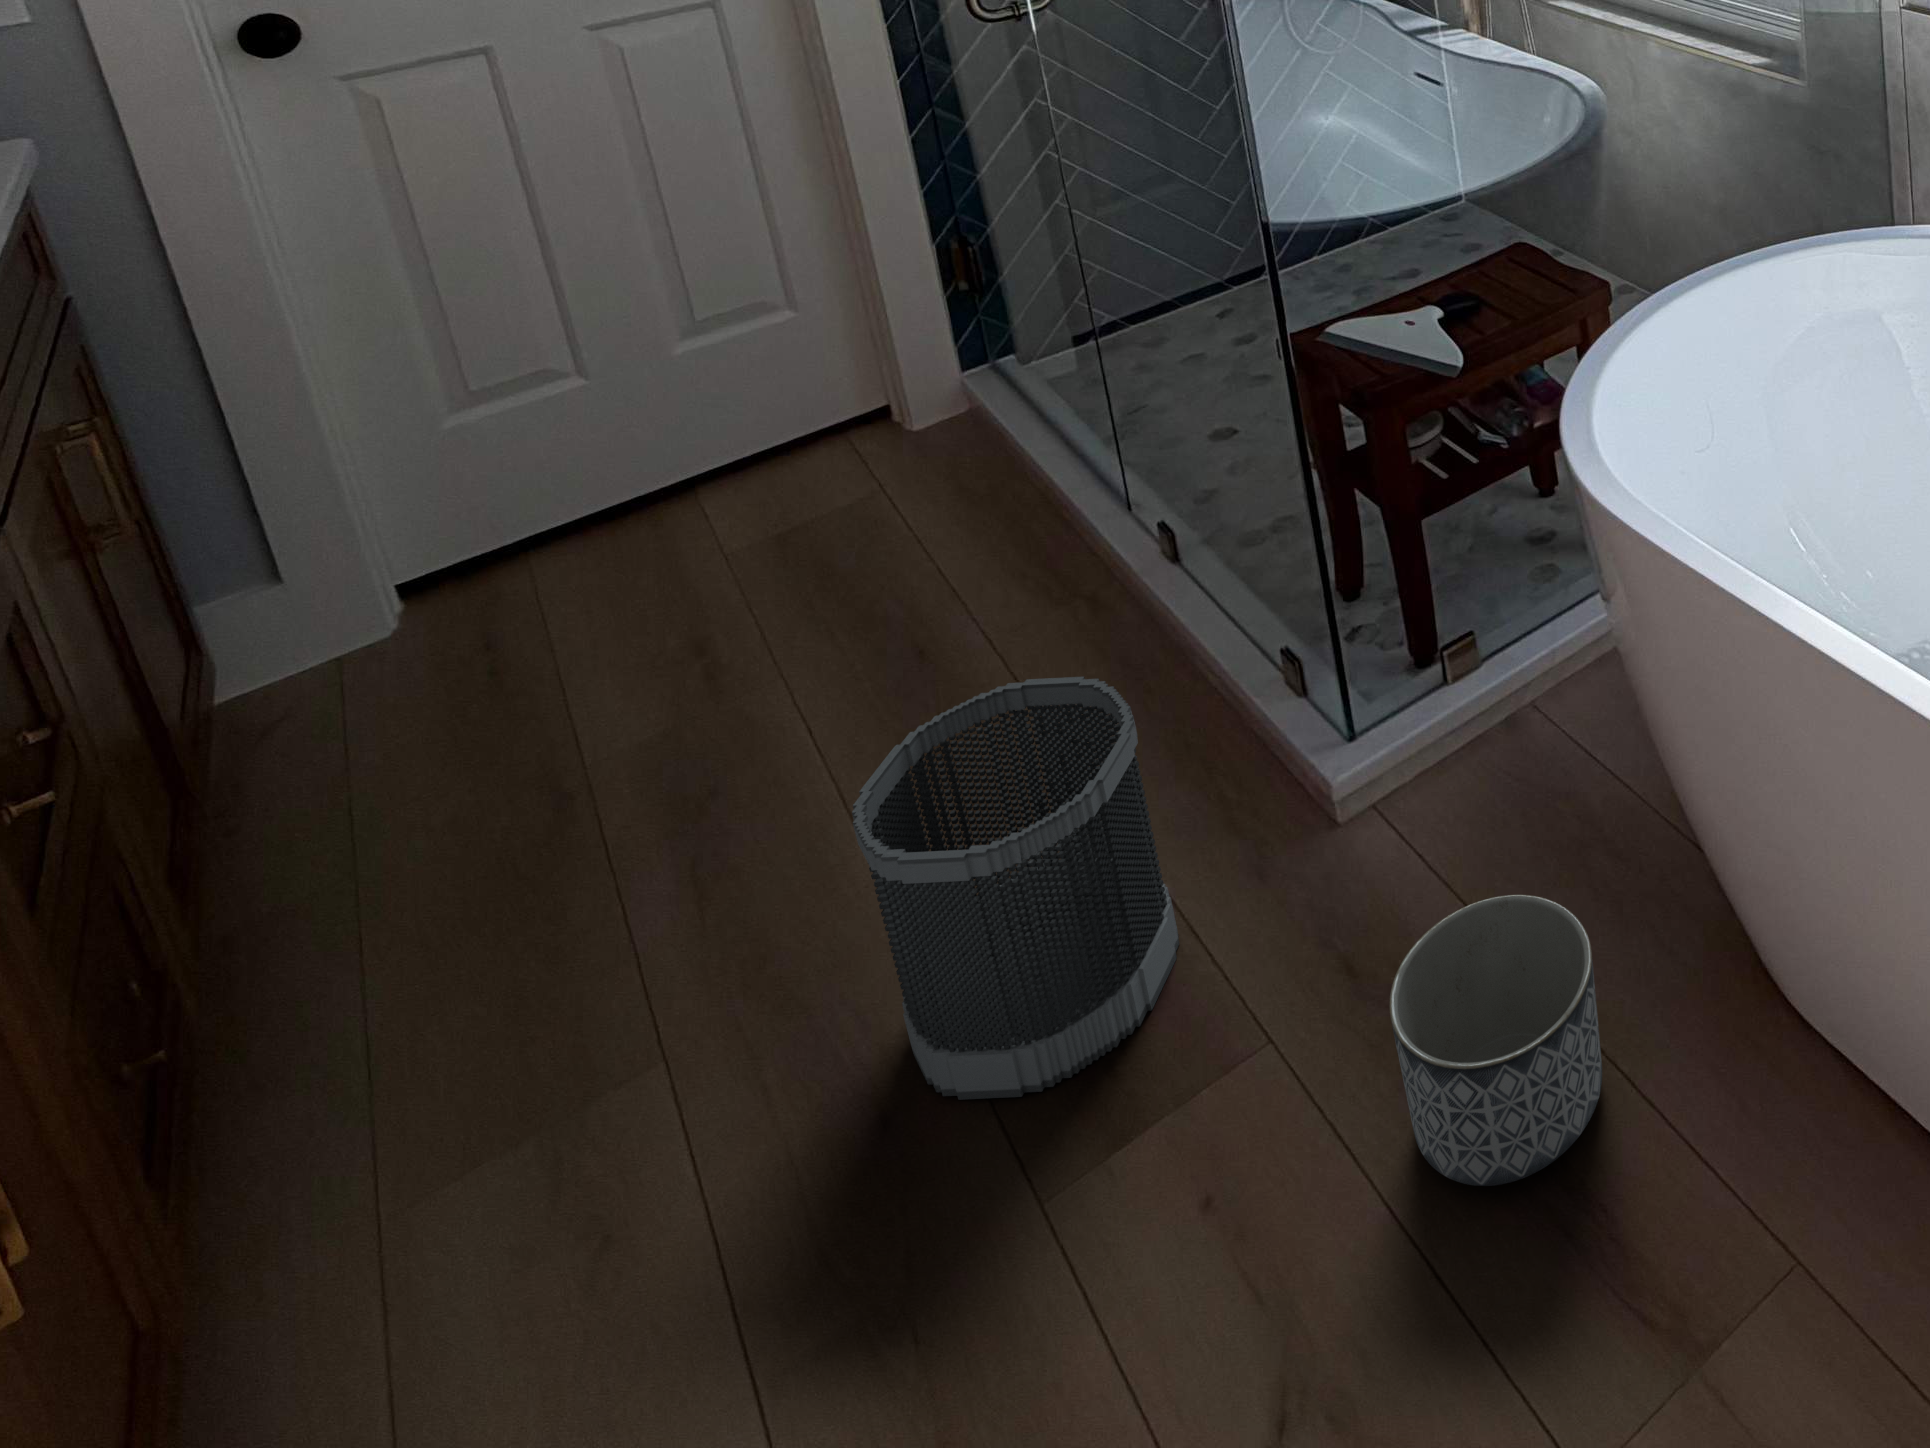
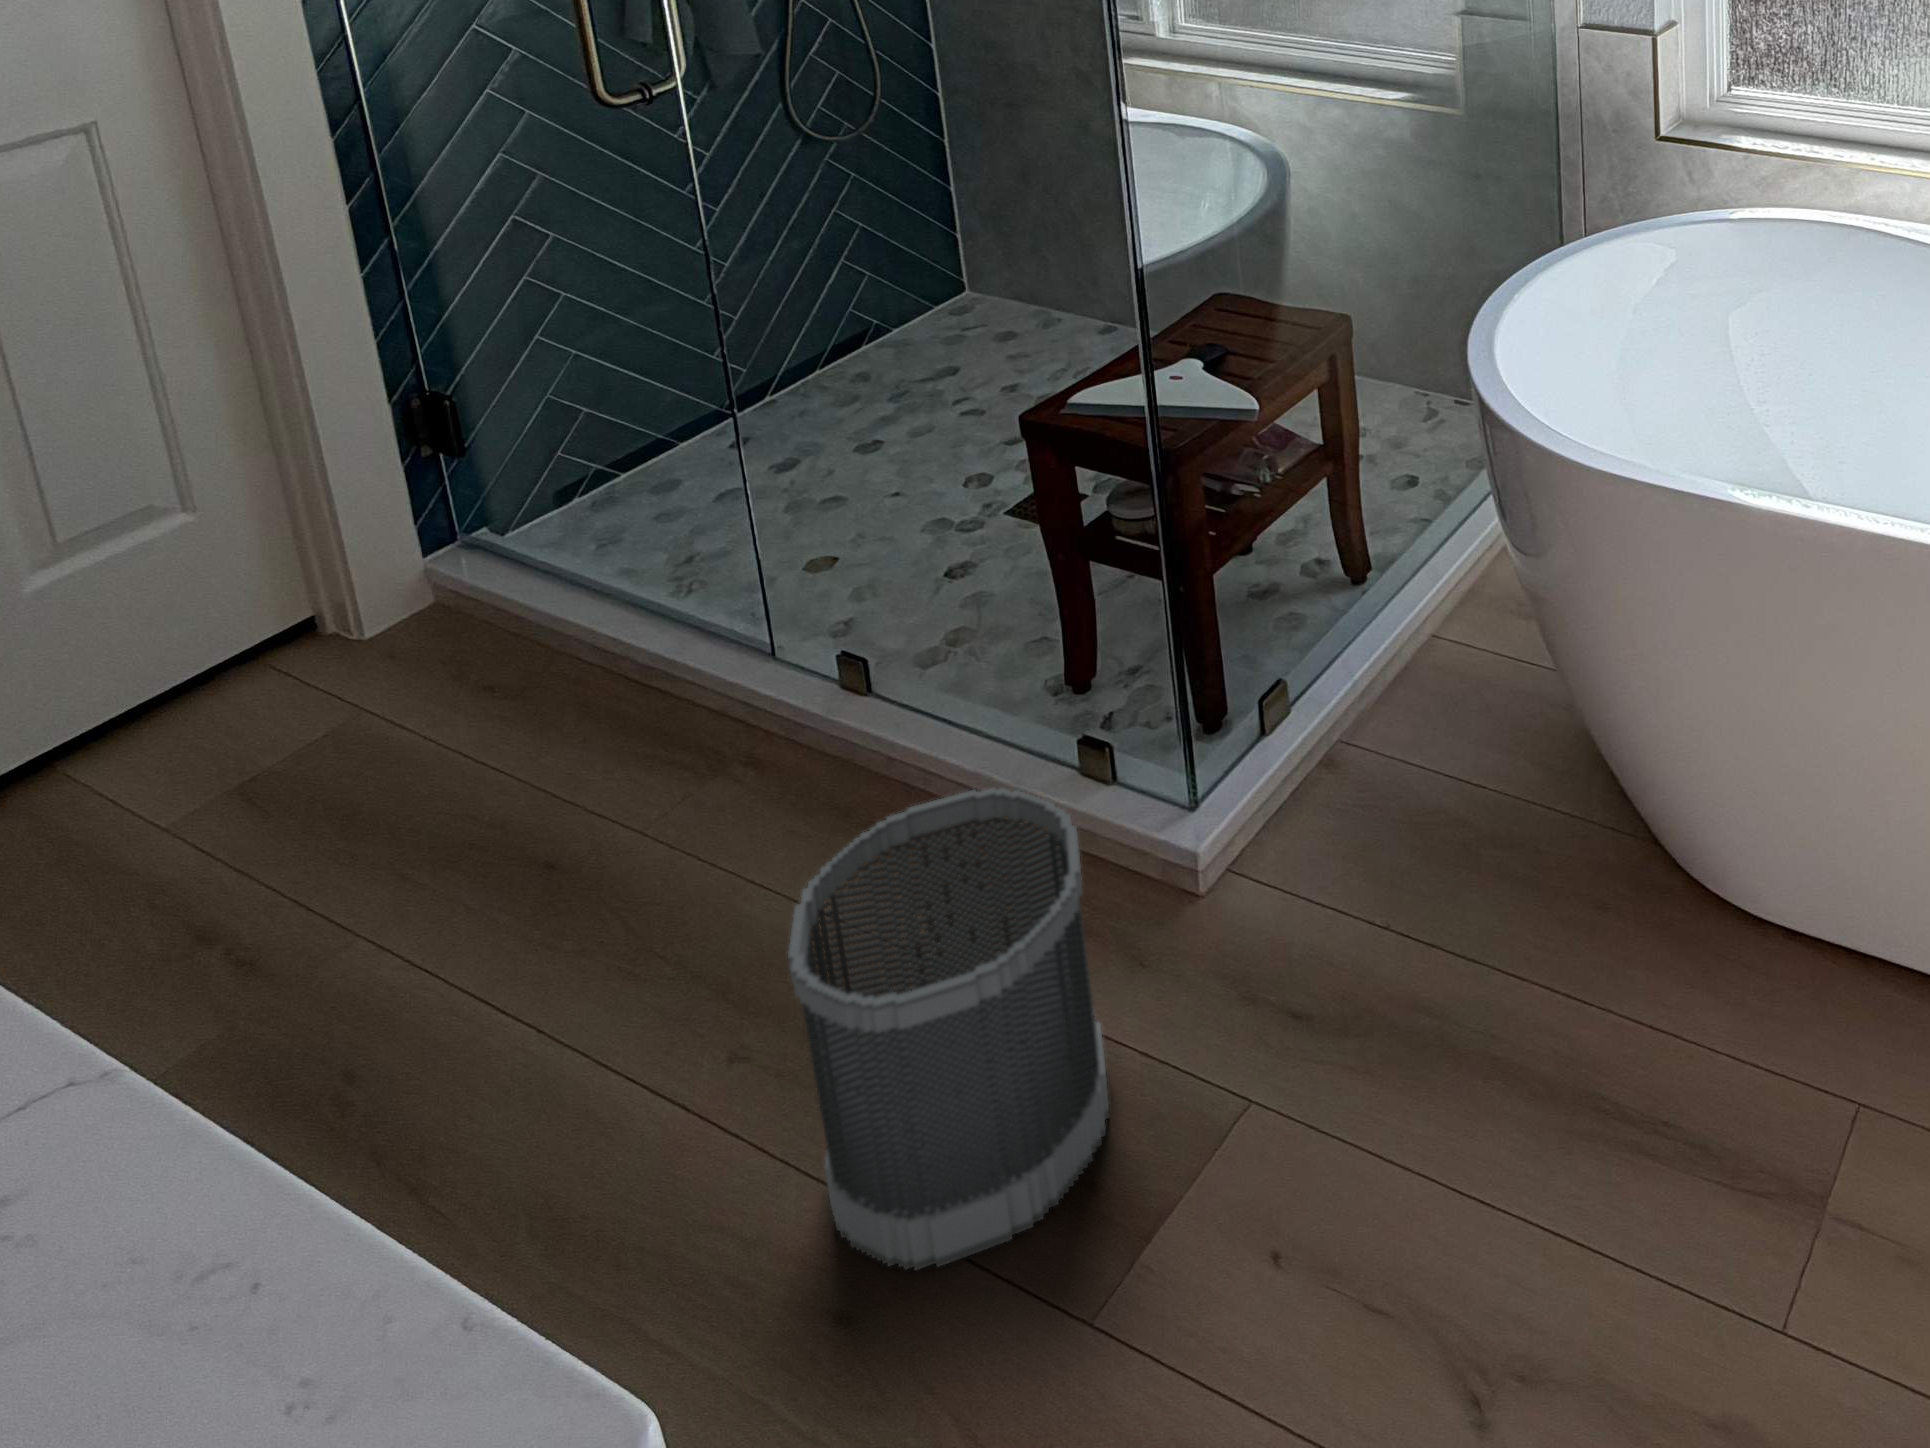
planter: present [1389,895,1602,1186] -> none [1441,872,1631,1147]

